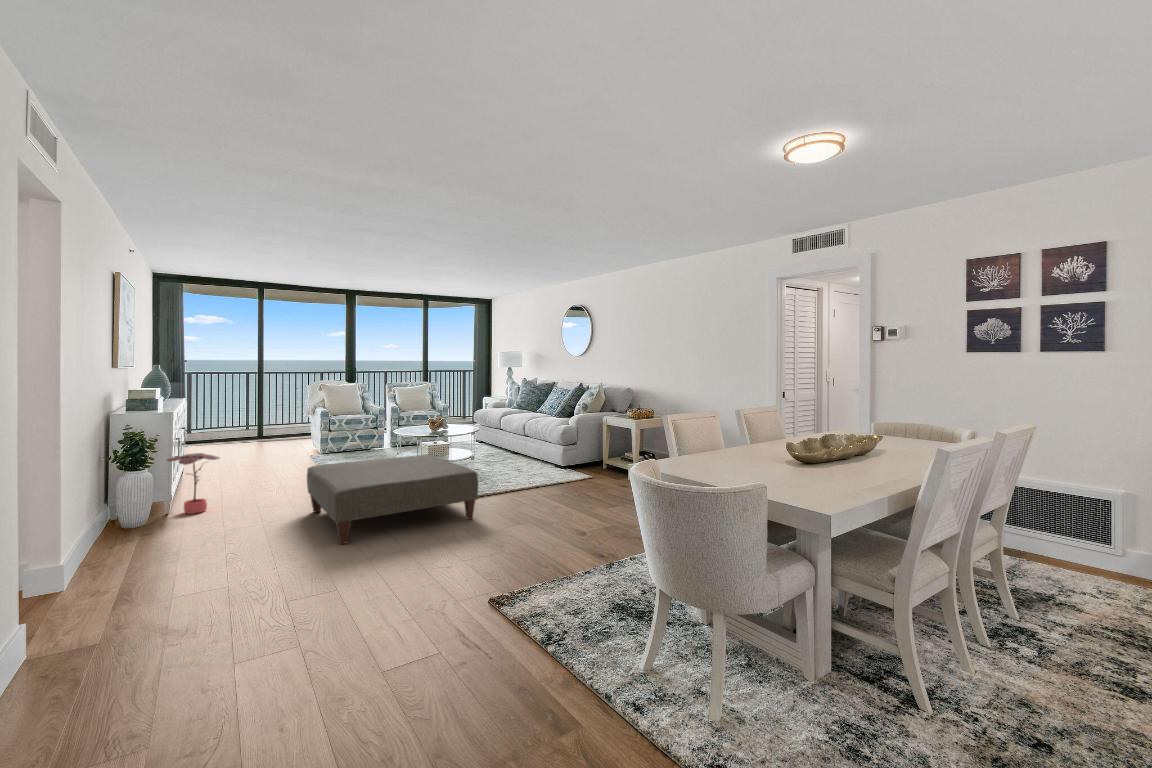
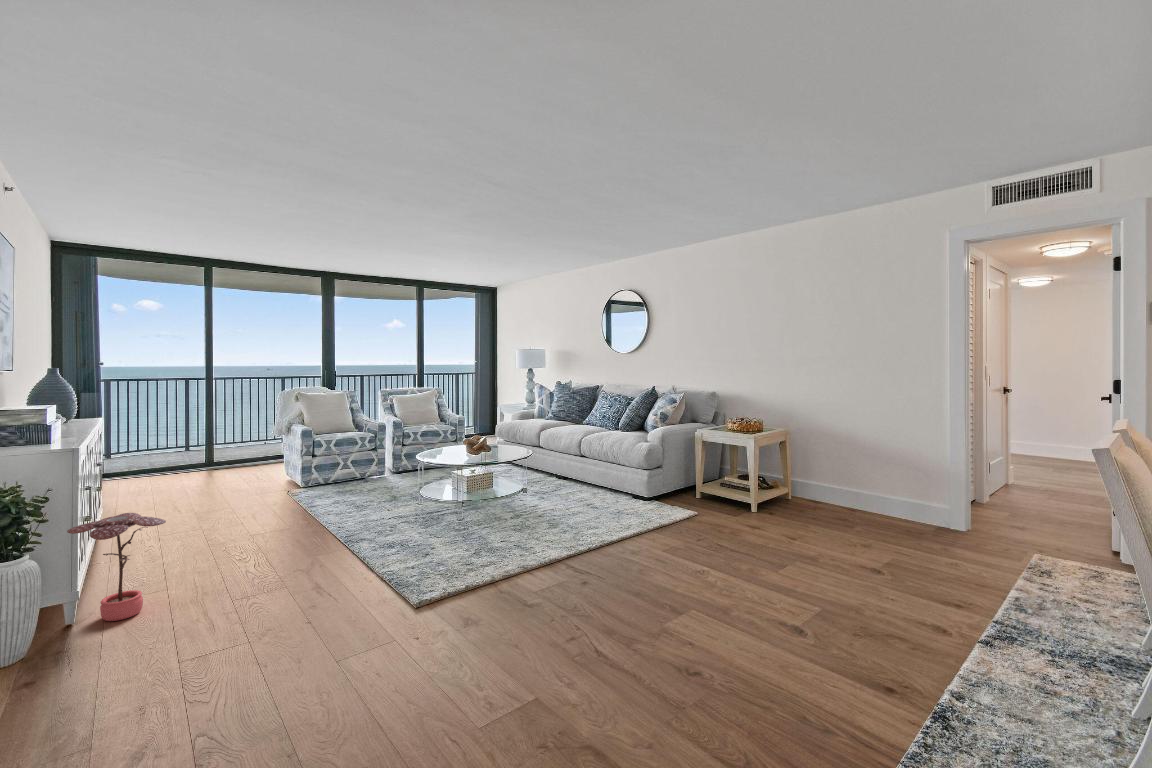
ottoman: present [307,454,478,544] -> none [318,496,610,690]

